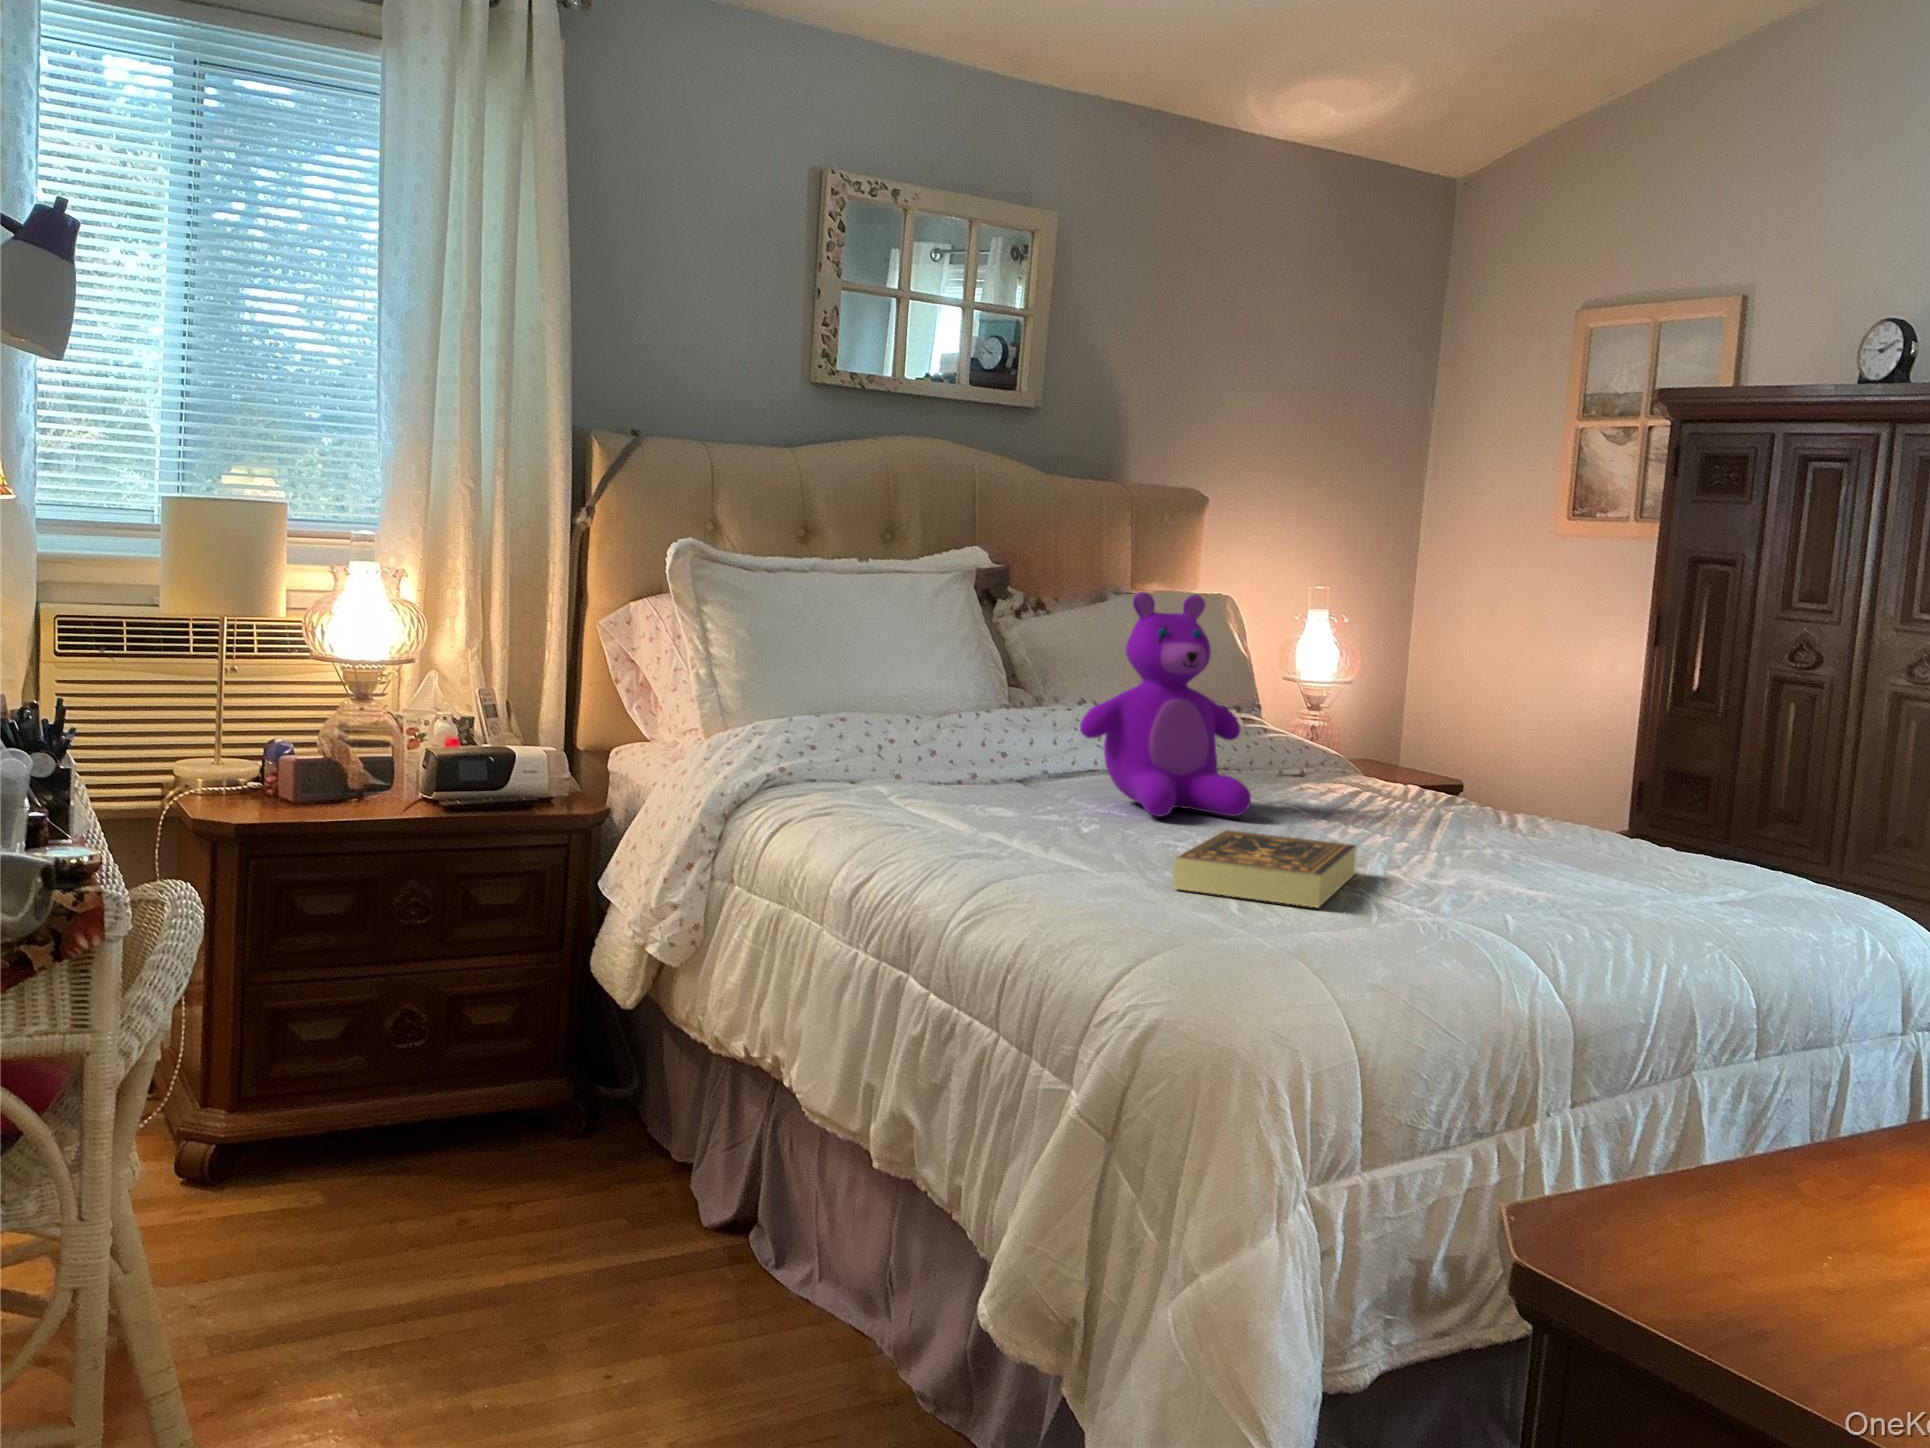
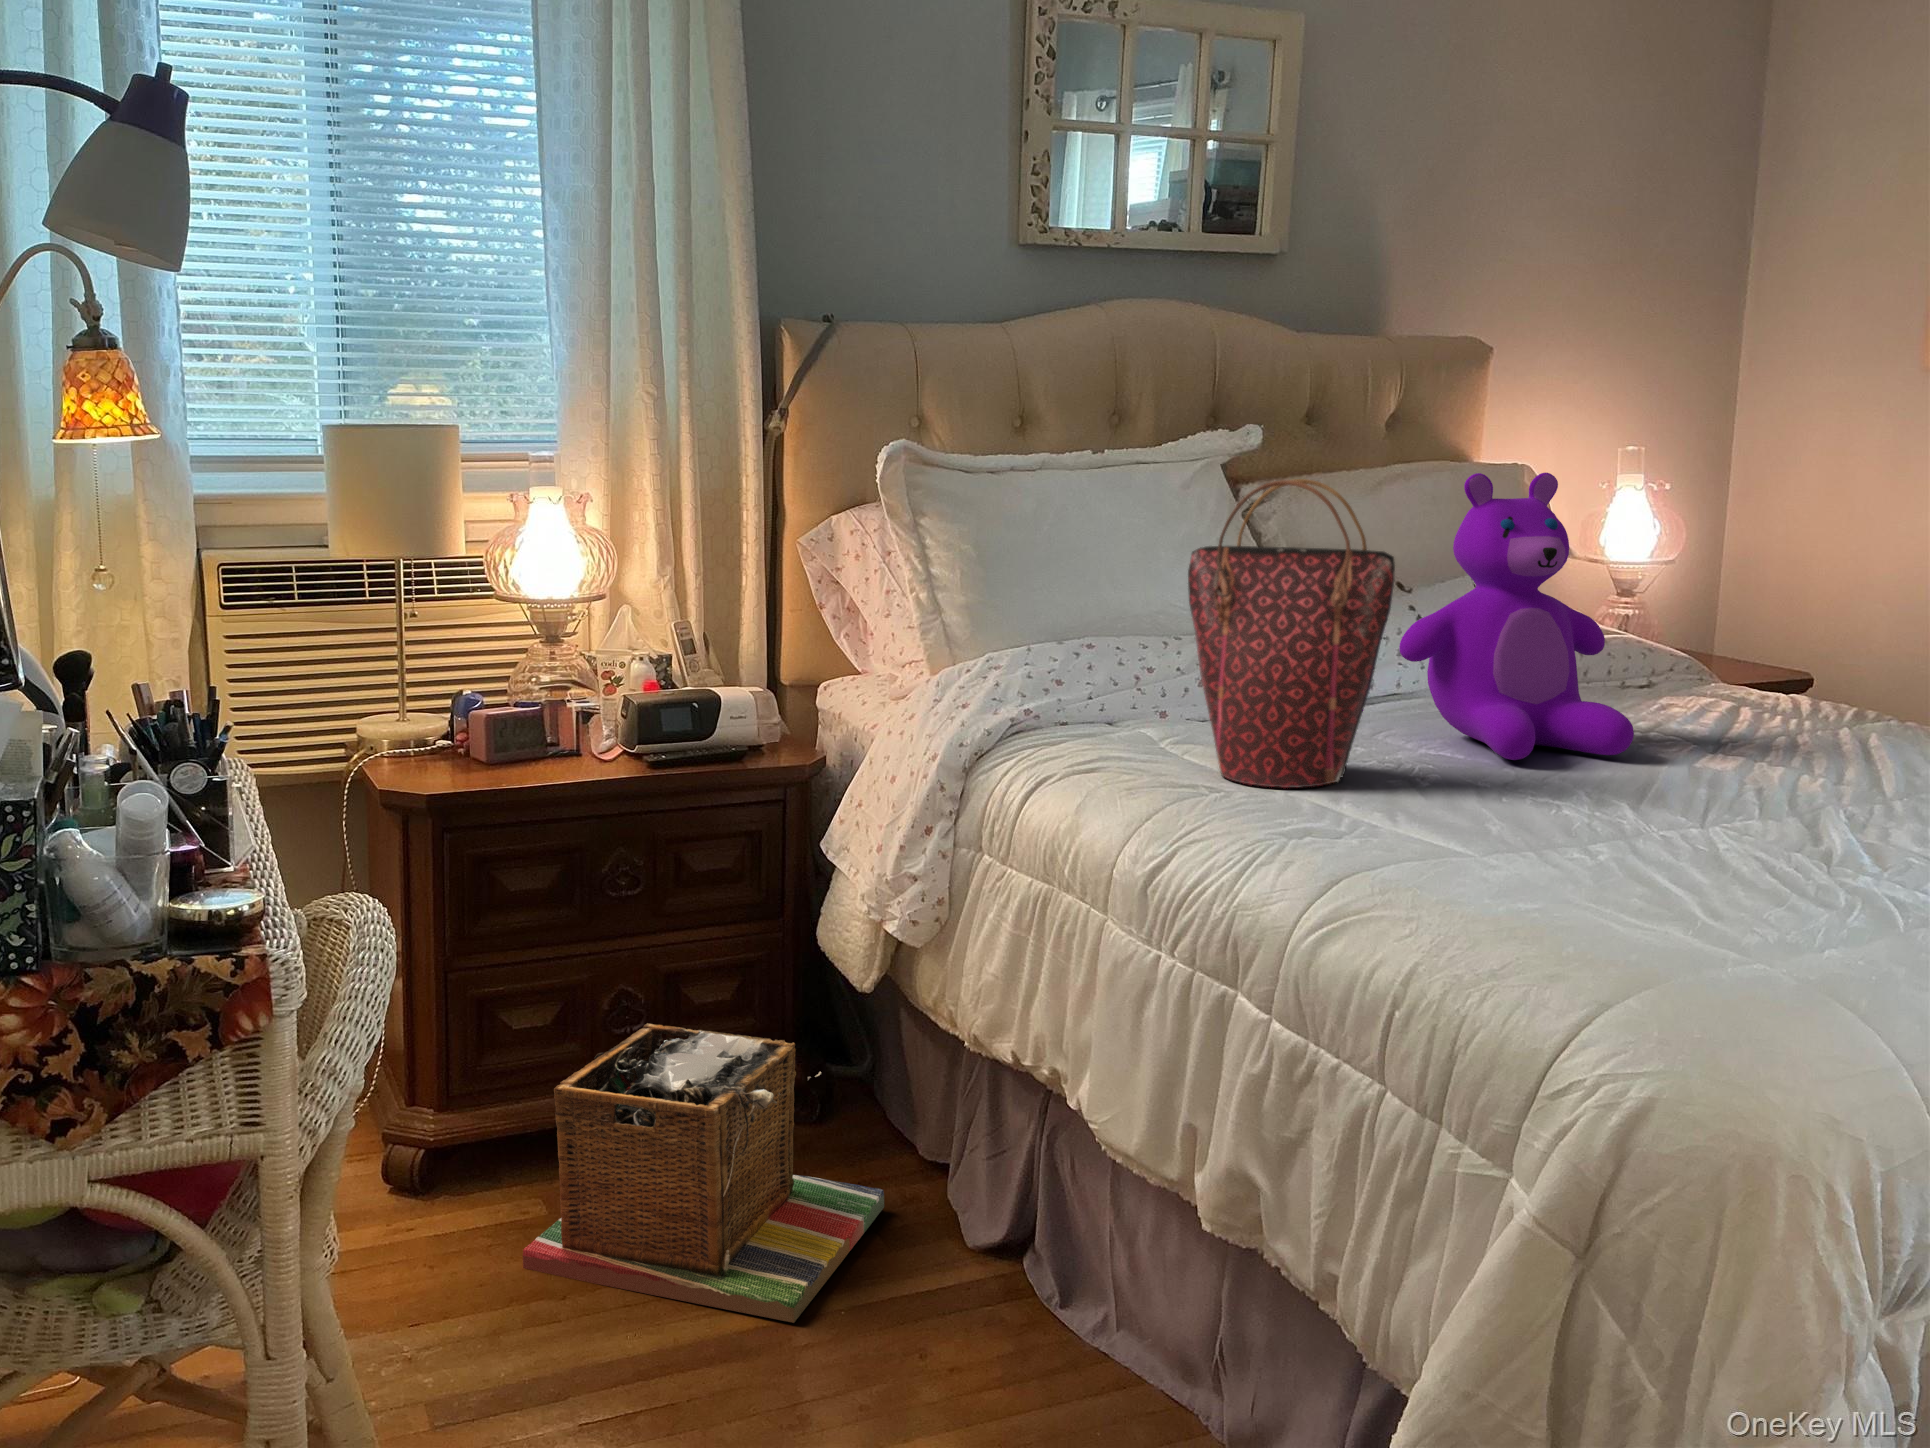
handbag: none [907,586,1062,829] -> present [1188,479,1395,788]
book: present [1173,830,1356,908] -> none [1594,787,1832,907]
laundry basket: none [299,1035,637,1284] -> present [523,1023,884,1323]

